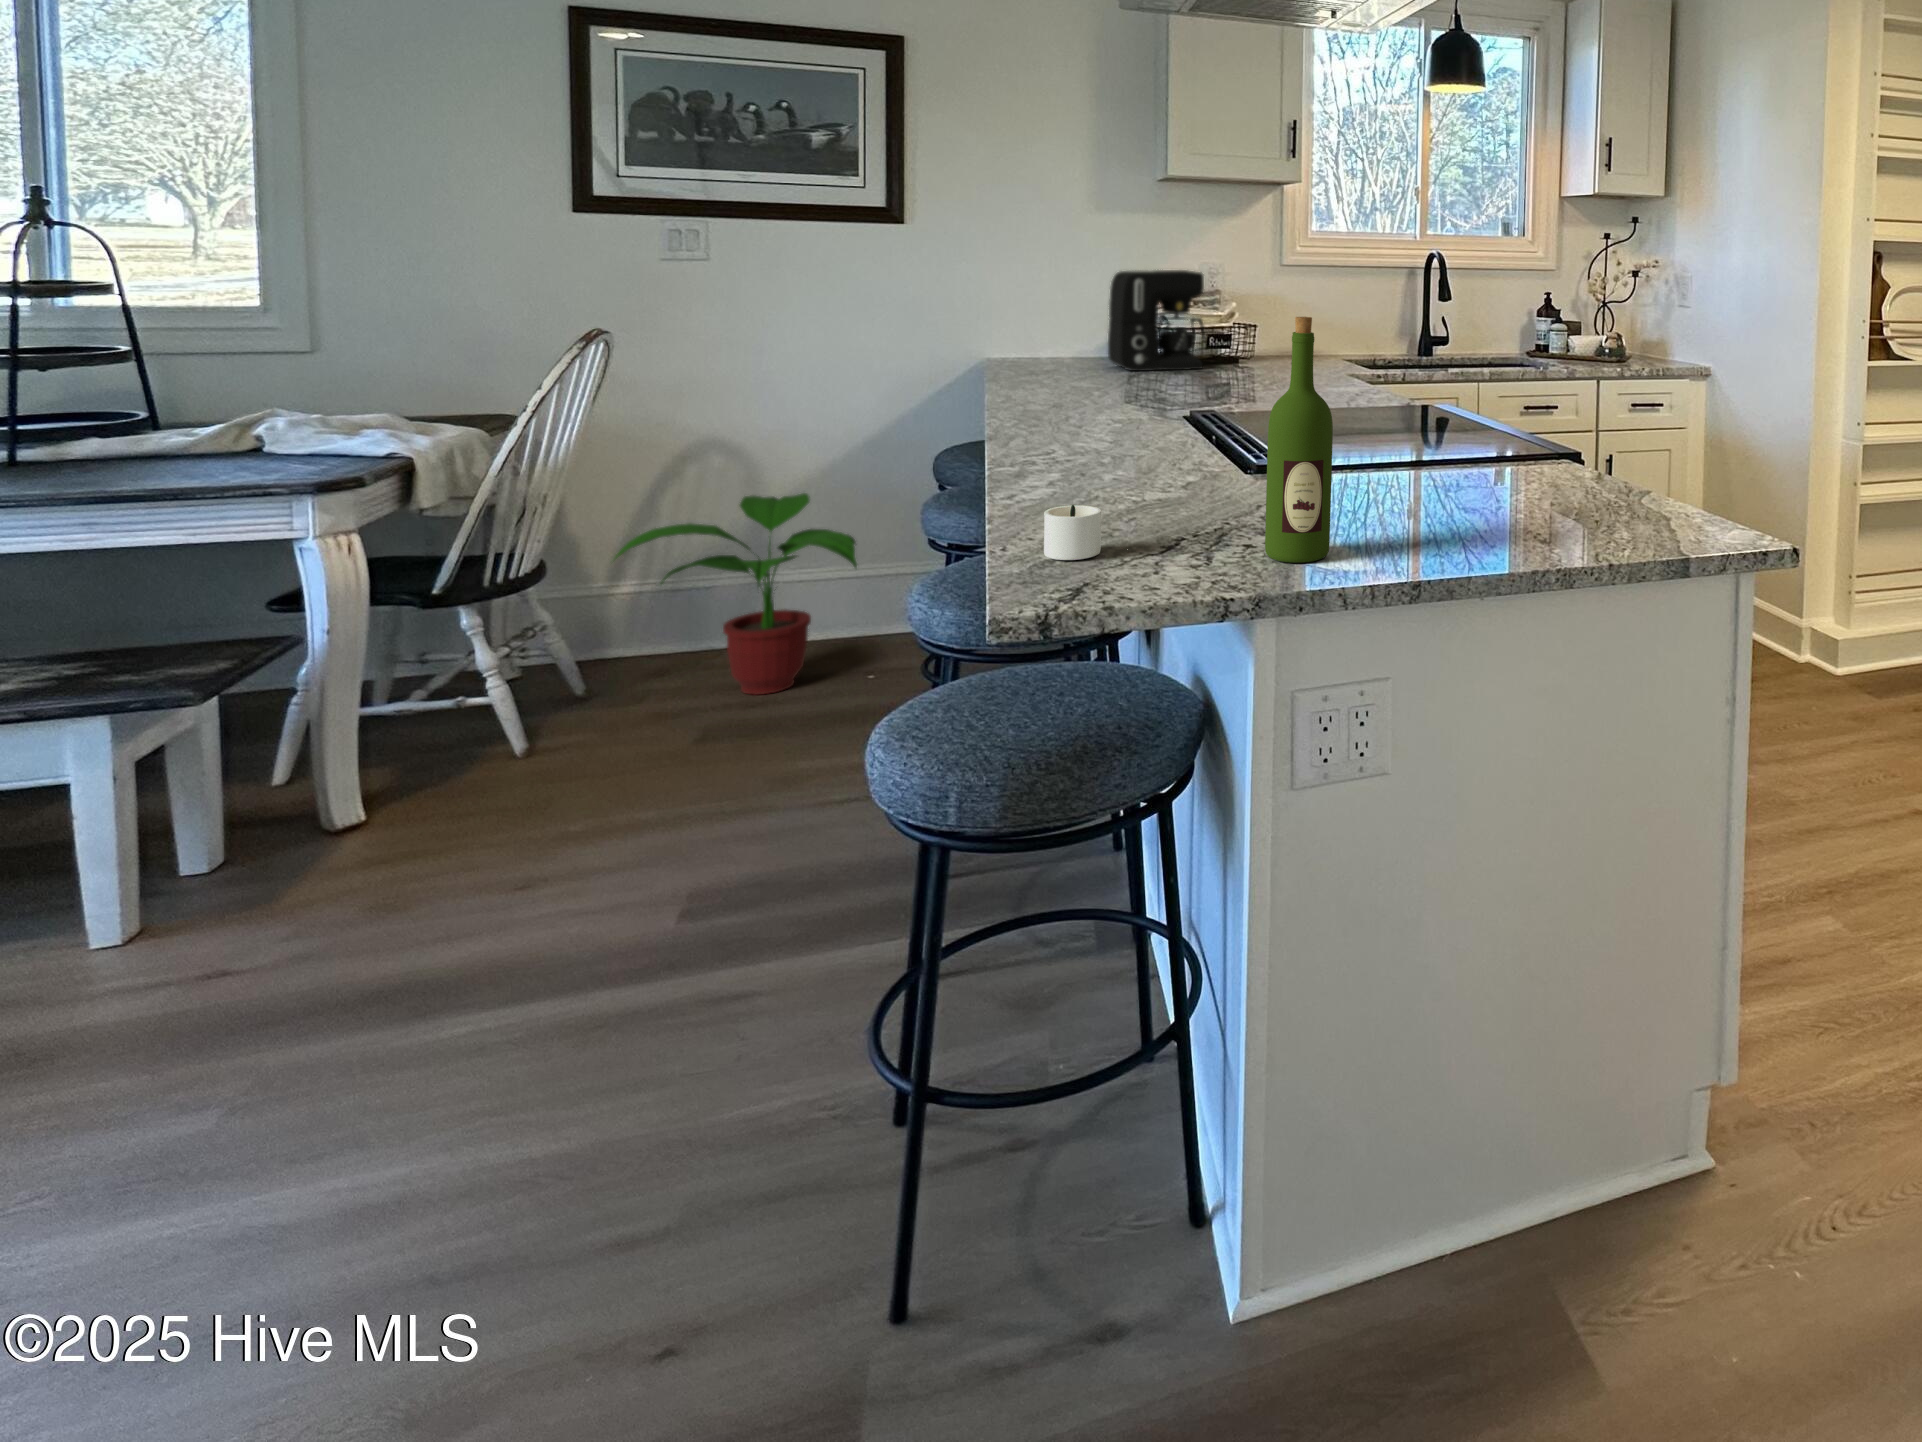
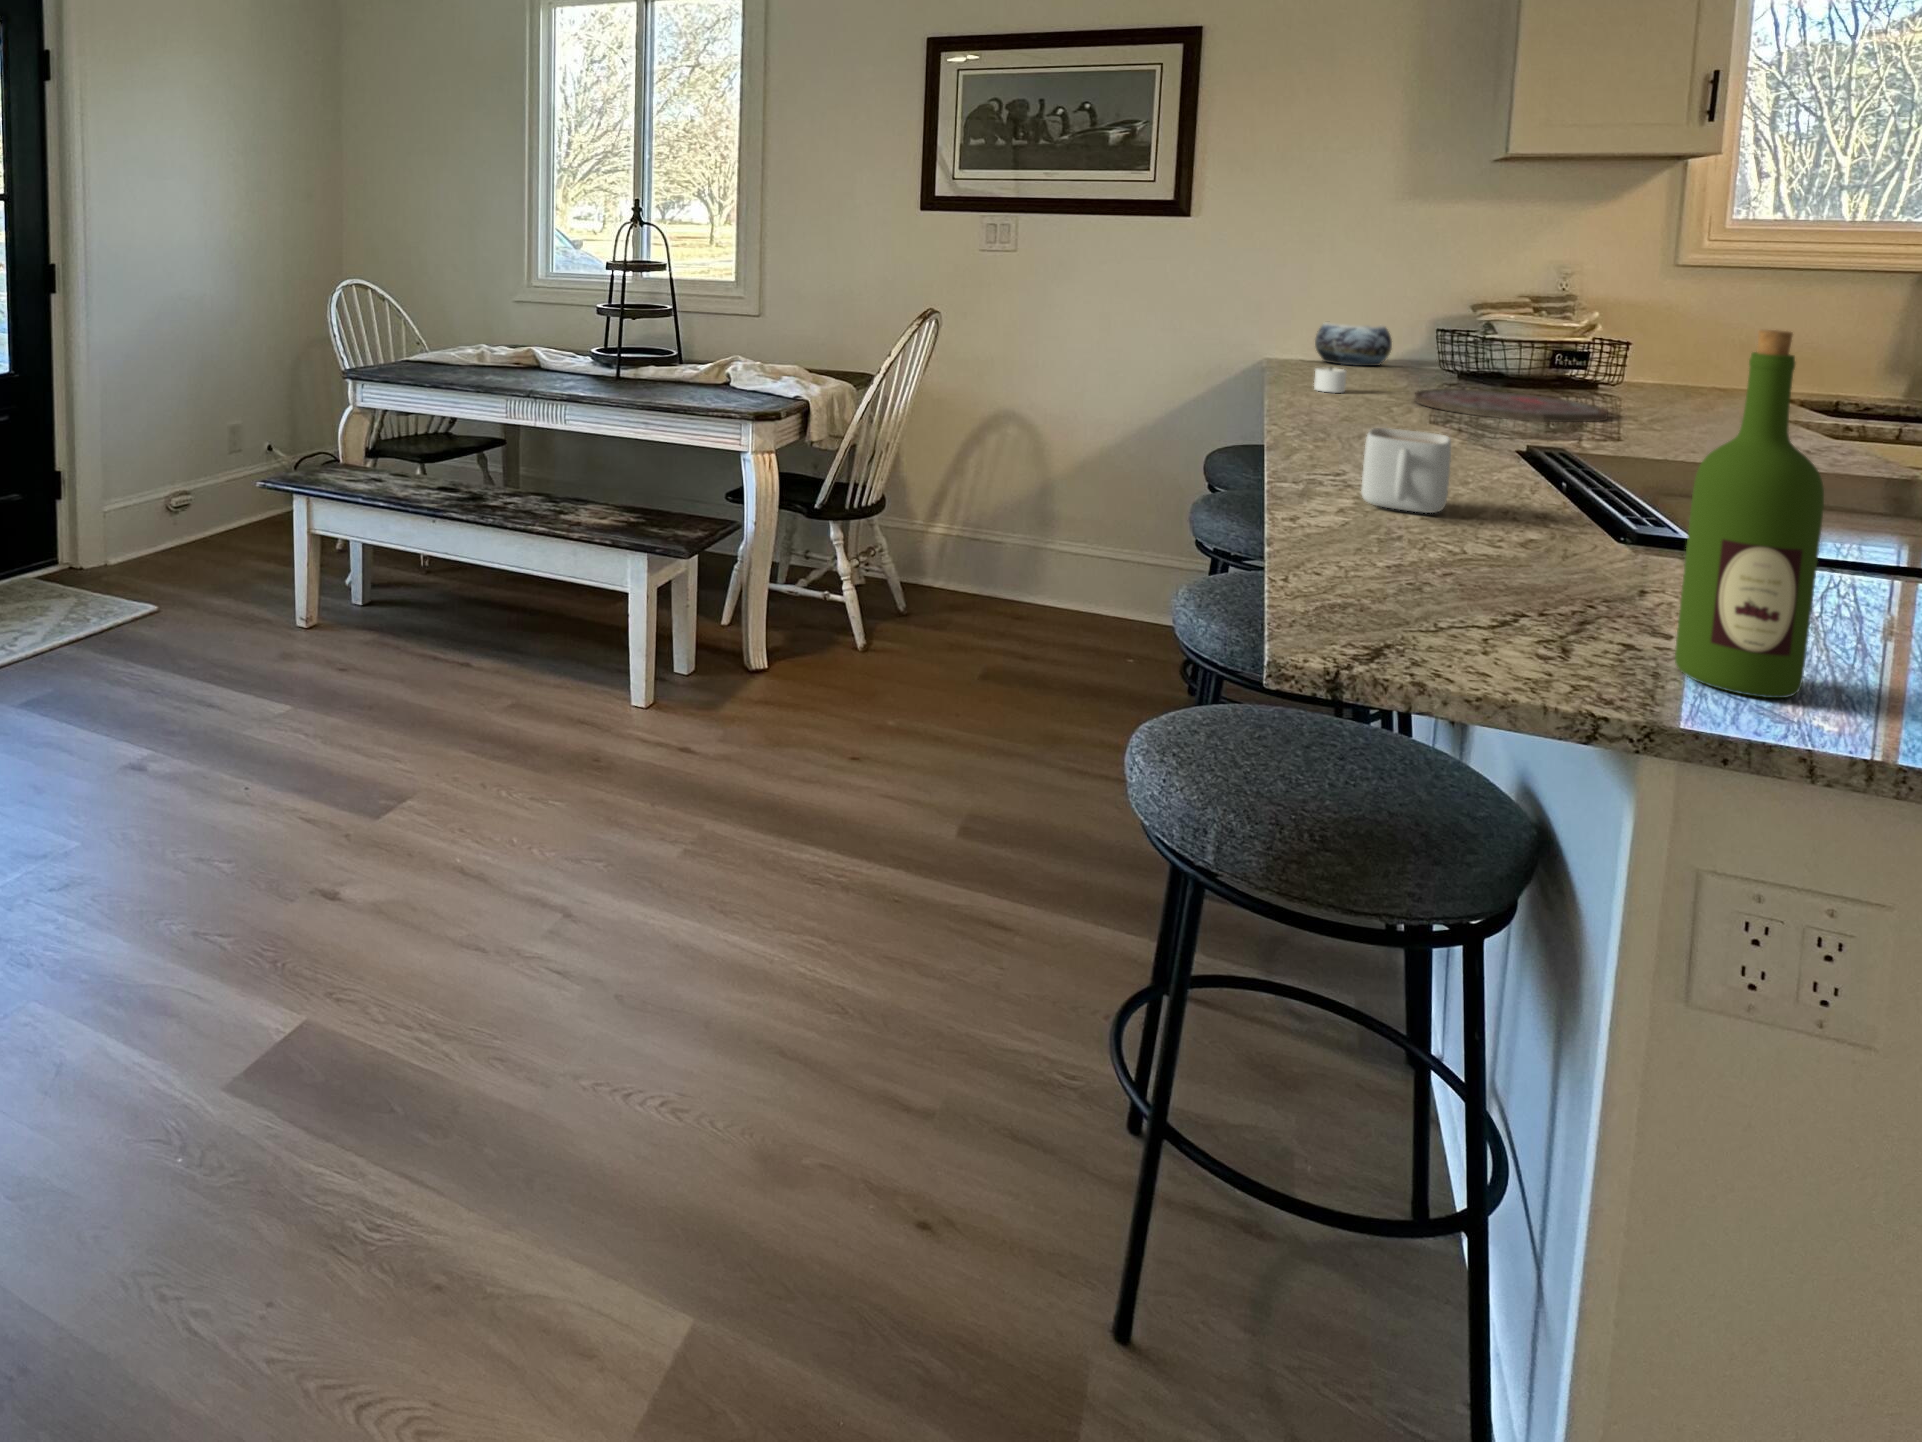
coffee maker: present [1108,270,1205,371] -> none [1410,270,1552,392]
decorative bowl: none [1030,319,1094,358] -> present [1315,323,1392,366]
cutting board: none [1111,371,1243,393] -> present [1415,389,1608,422]
mug: none [1068,411,1132,477] -> present [1361,428,1451,513]
potted plant: present [615,493,857,695] -> none [928,466,1124,648]
candle: present [1044,505,1101,560] -> present [1314,367,1346,393]

